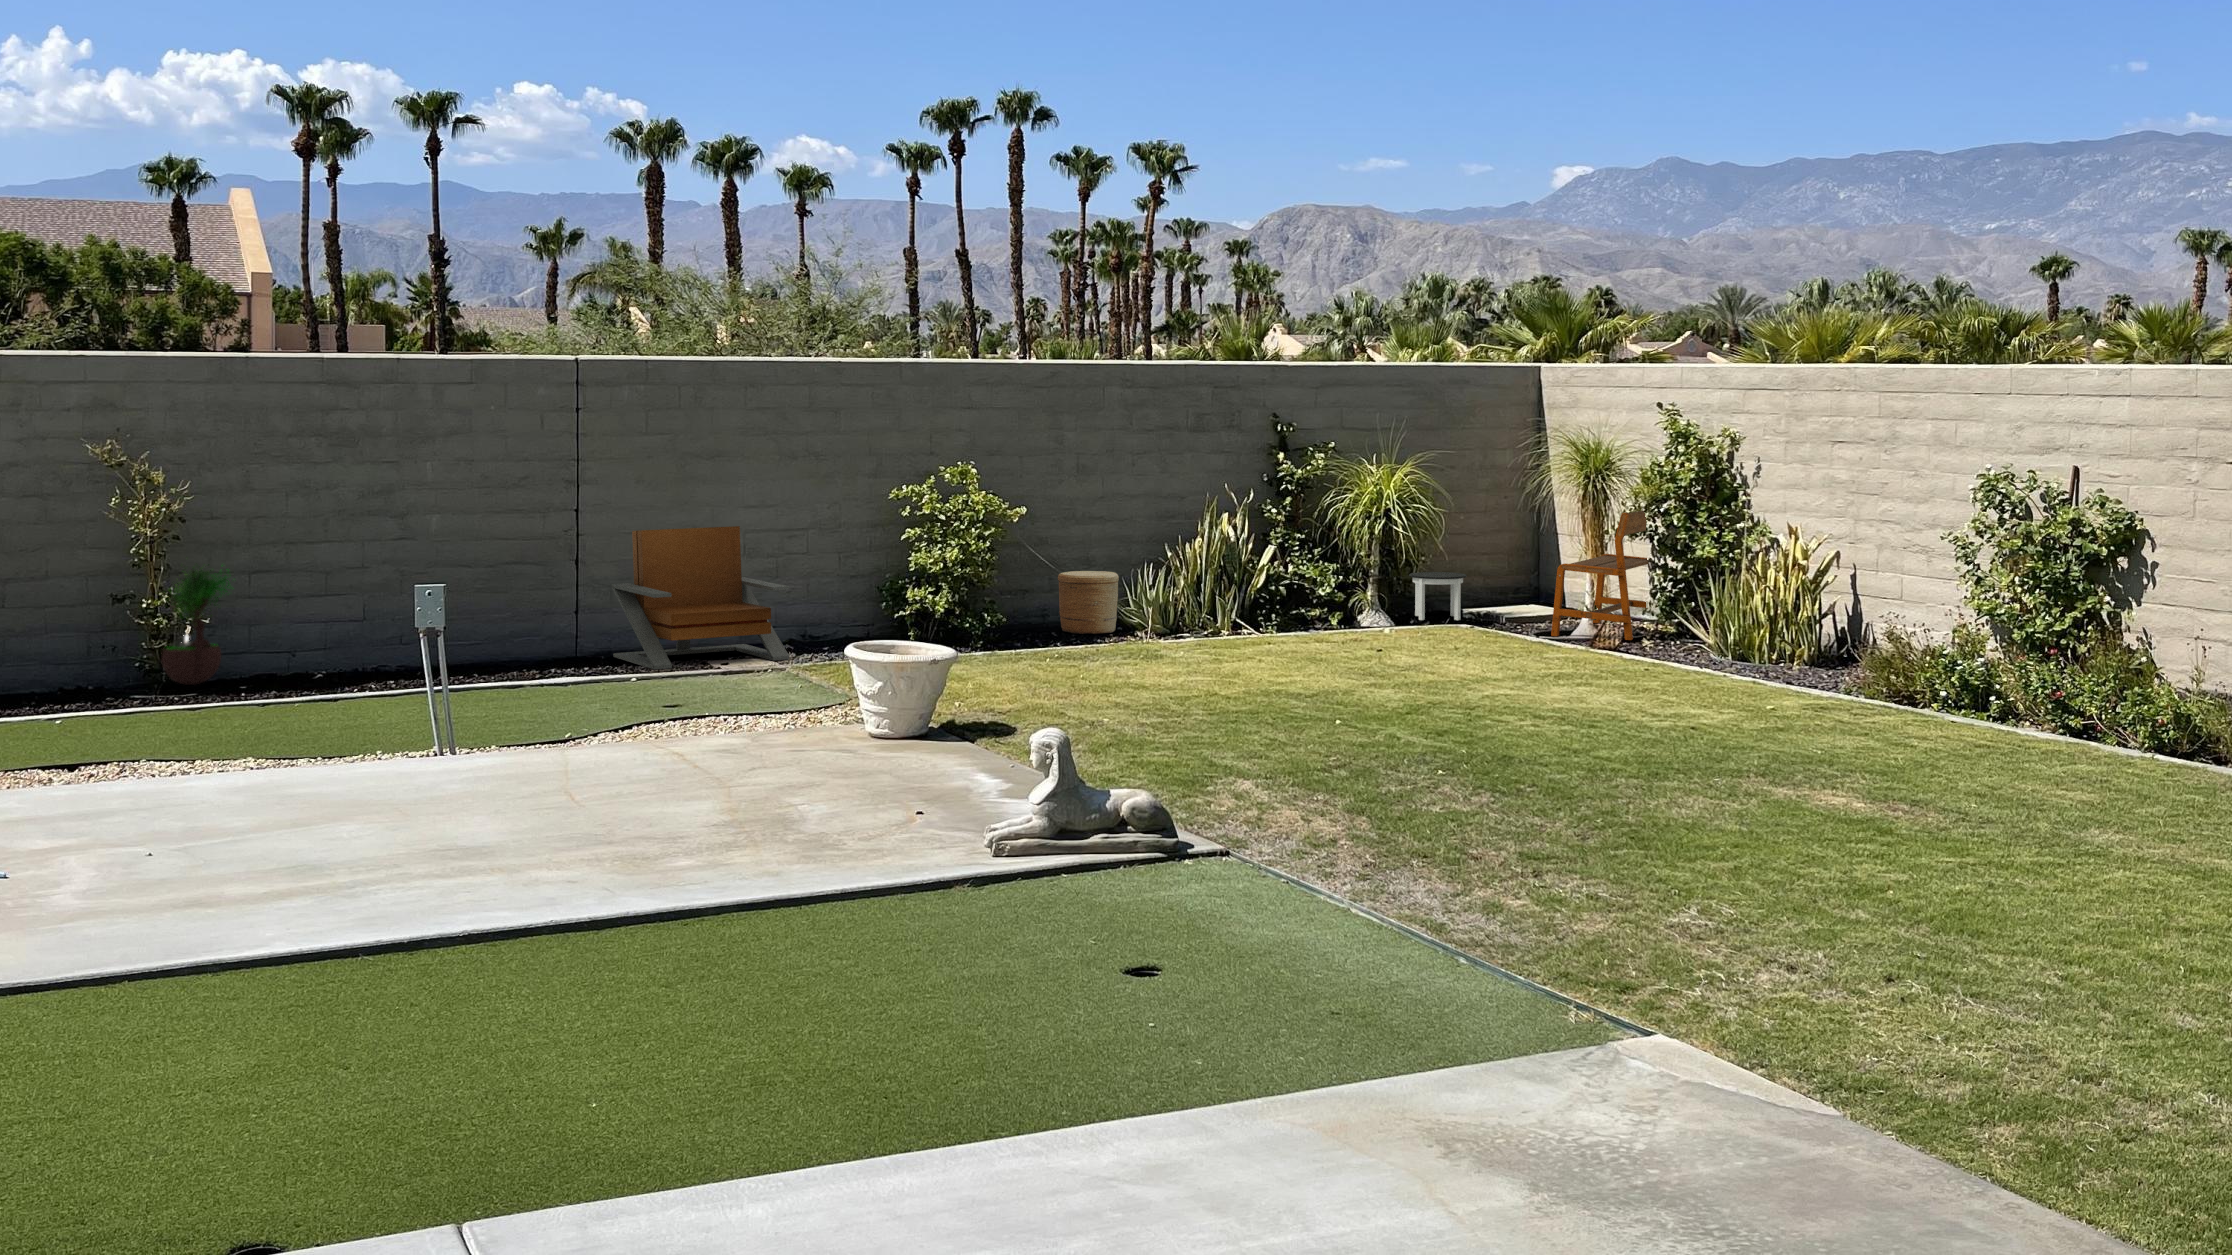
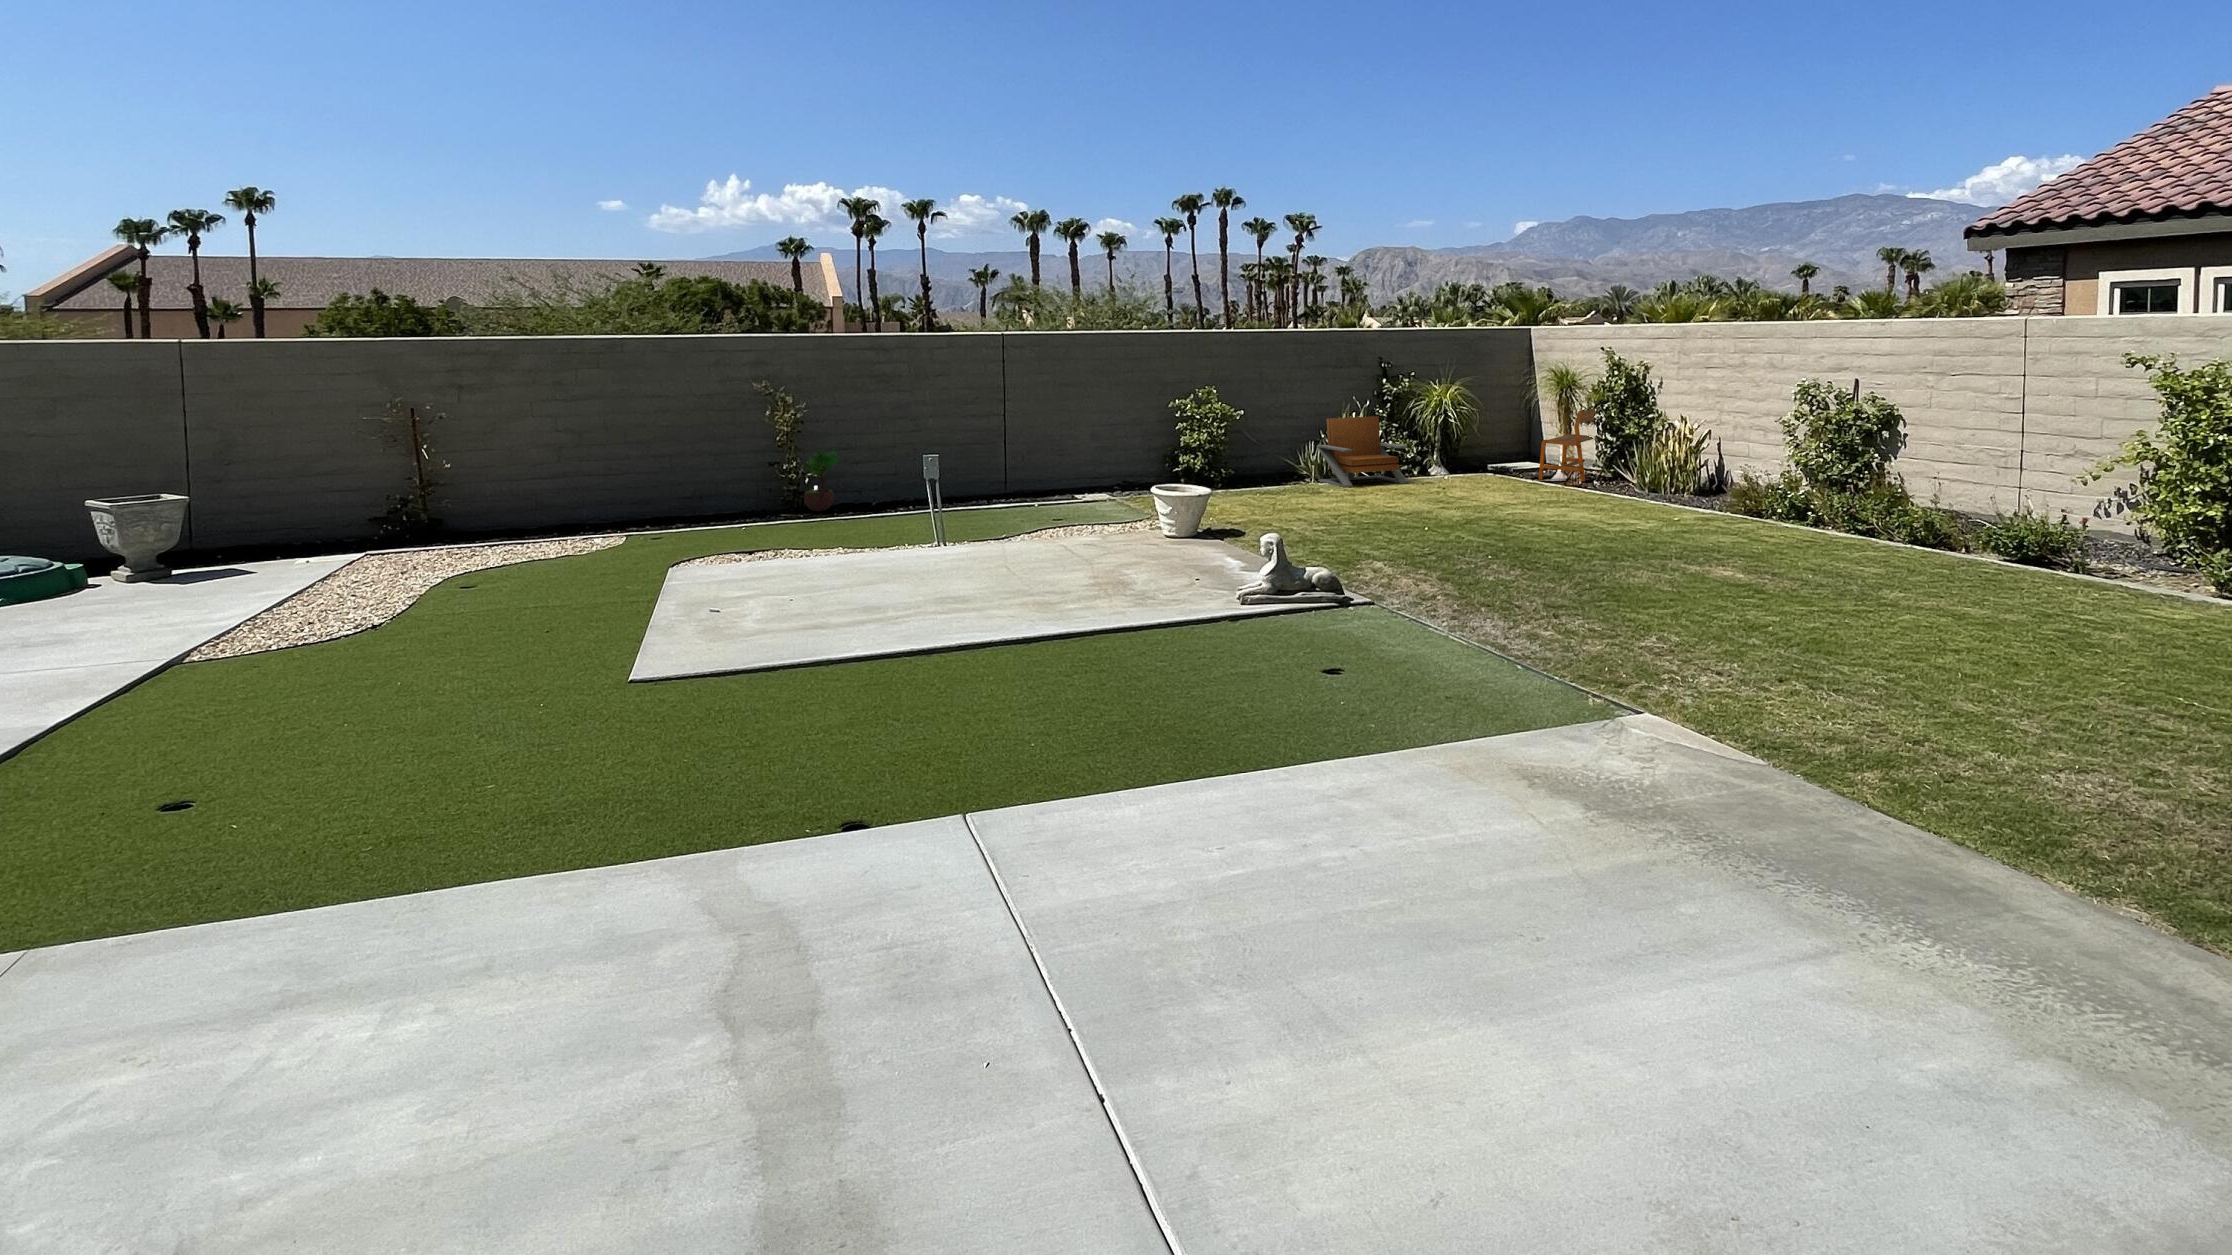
lounge chair: present [612,526,789,670] -> present [1317,416,1408,487]
woven basket: present [1058,571,1119,634] -> none [1266,447,1299,481]
round table: present [1409,572,1467,620] -> none [1457,445,1489,472]

